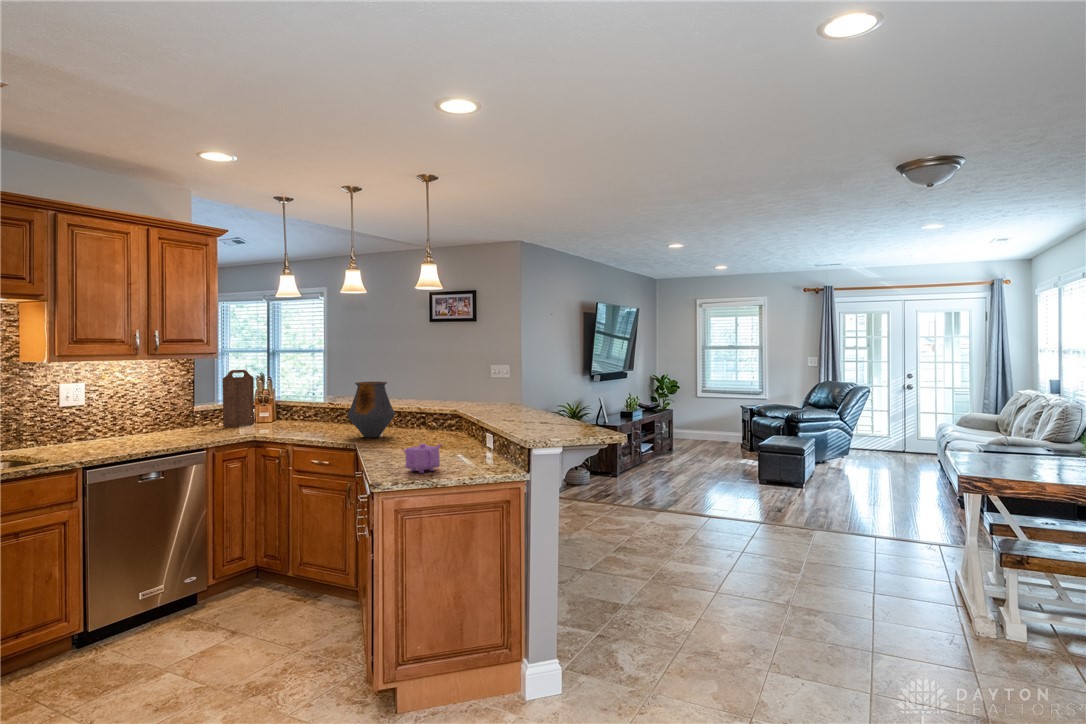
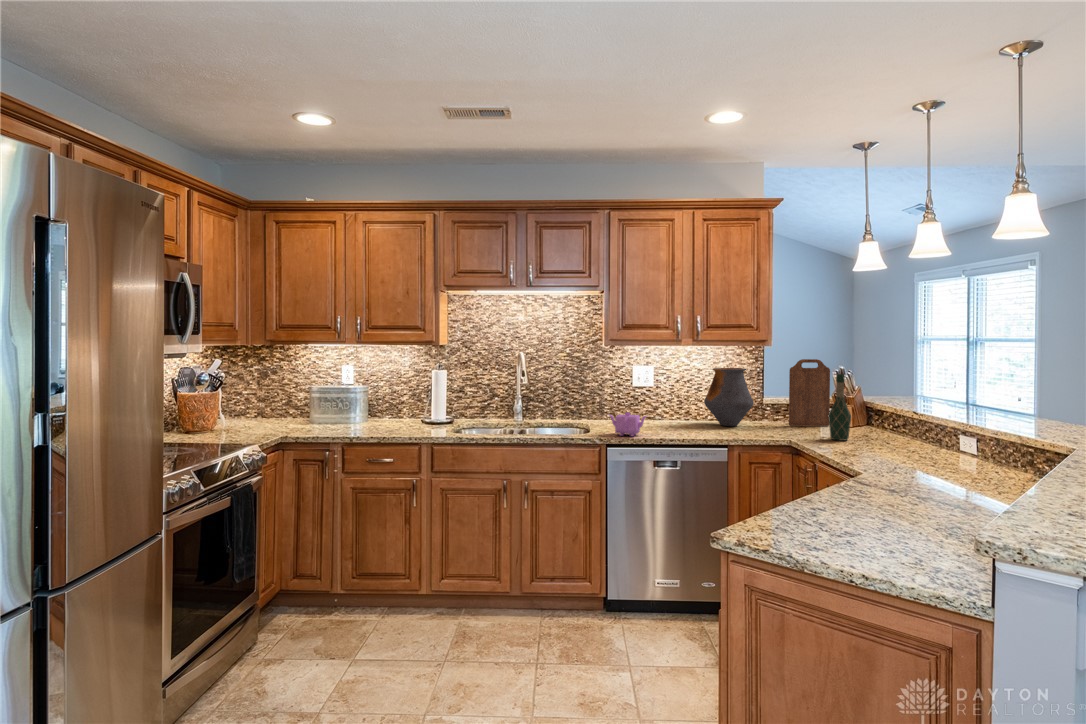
wine bottle: none [278,380,295,431] -> present [828,374,851,441]
vase: present [348,381,395,438] -> present [704,368,754,426]
teapot: present [403,444,442,473] -> present [609,412,647,436]

